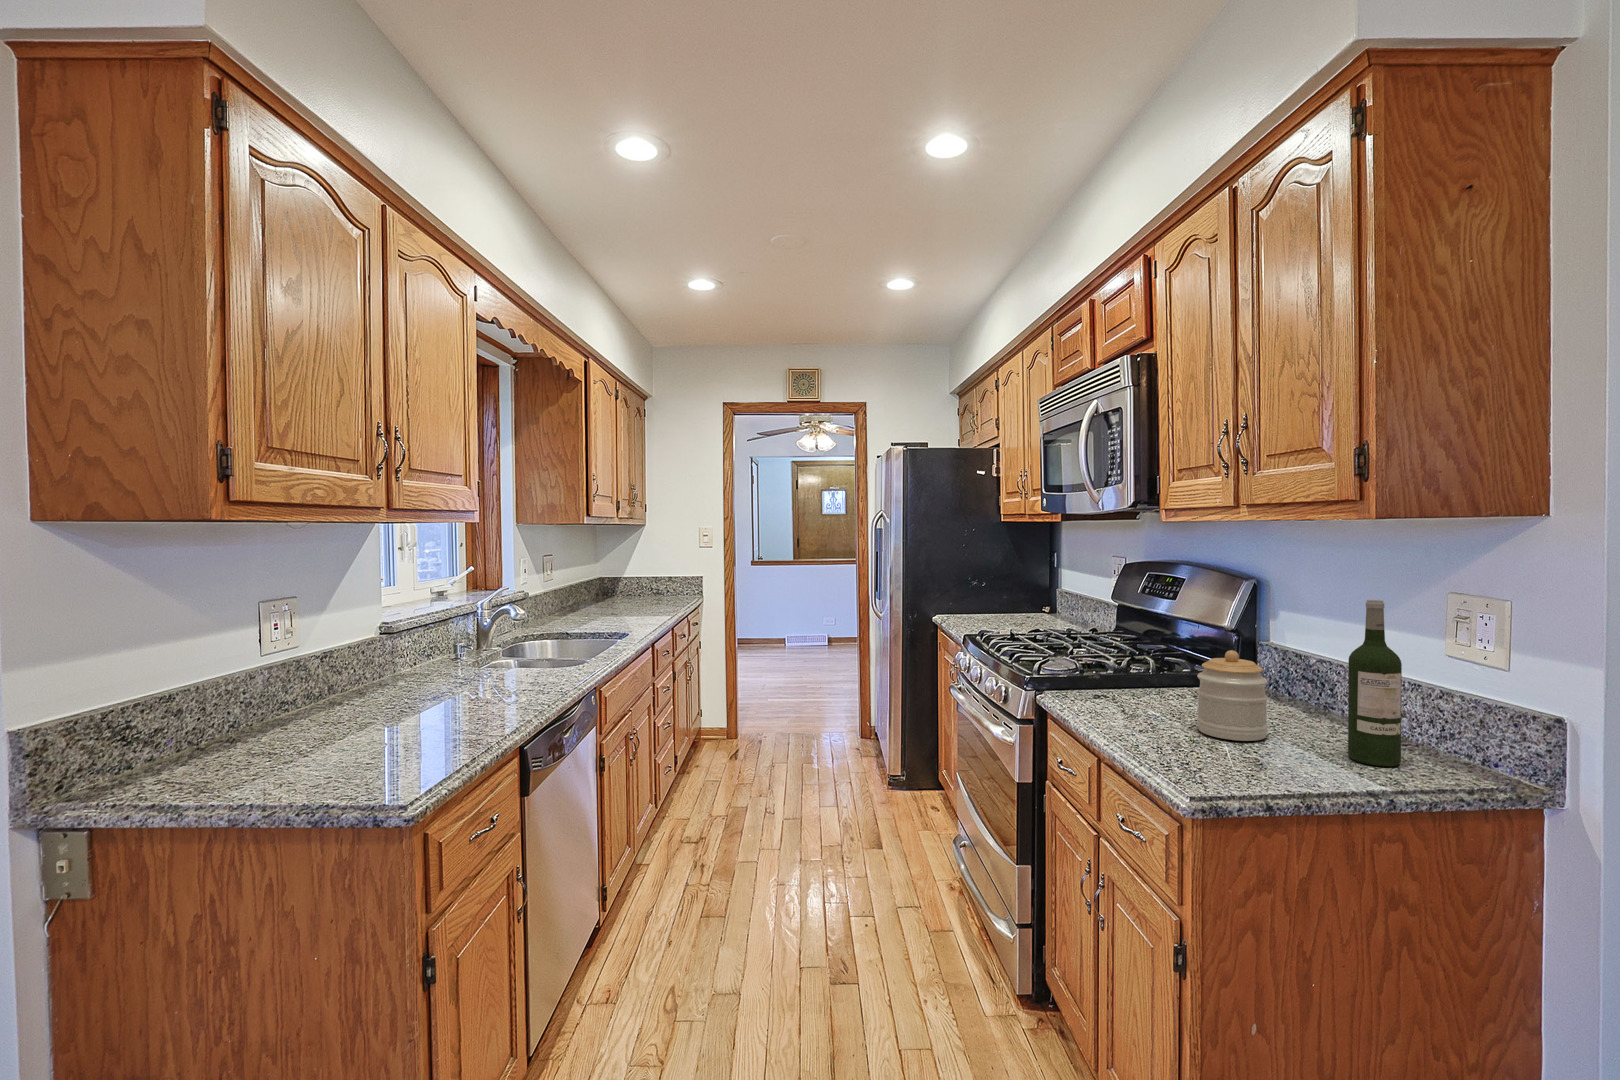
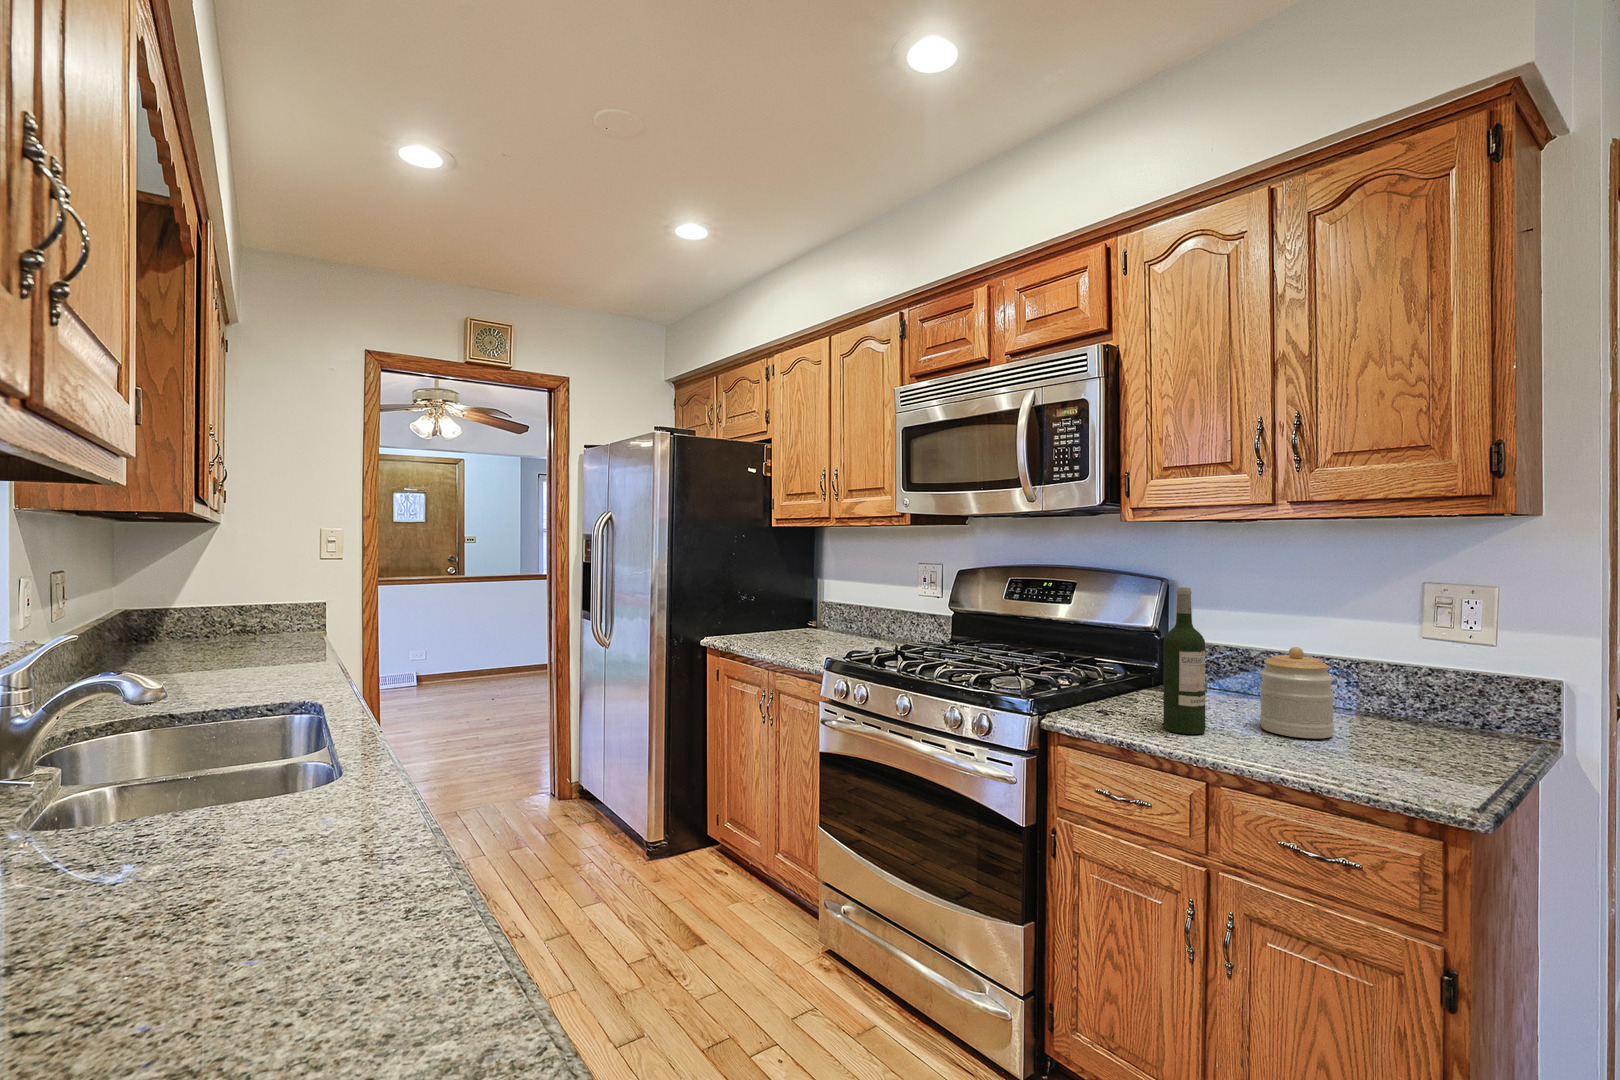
wine bottle: present [1348,600,1402,766] -> present [1163,587,1205,734]

